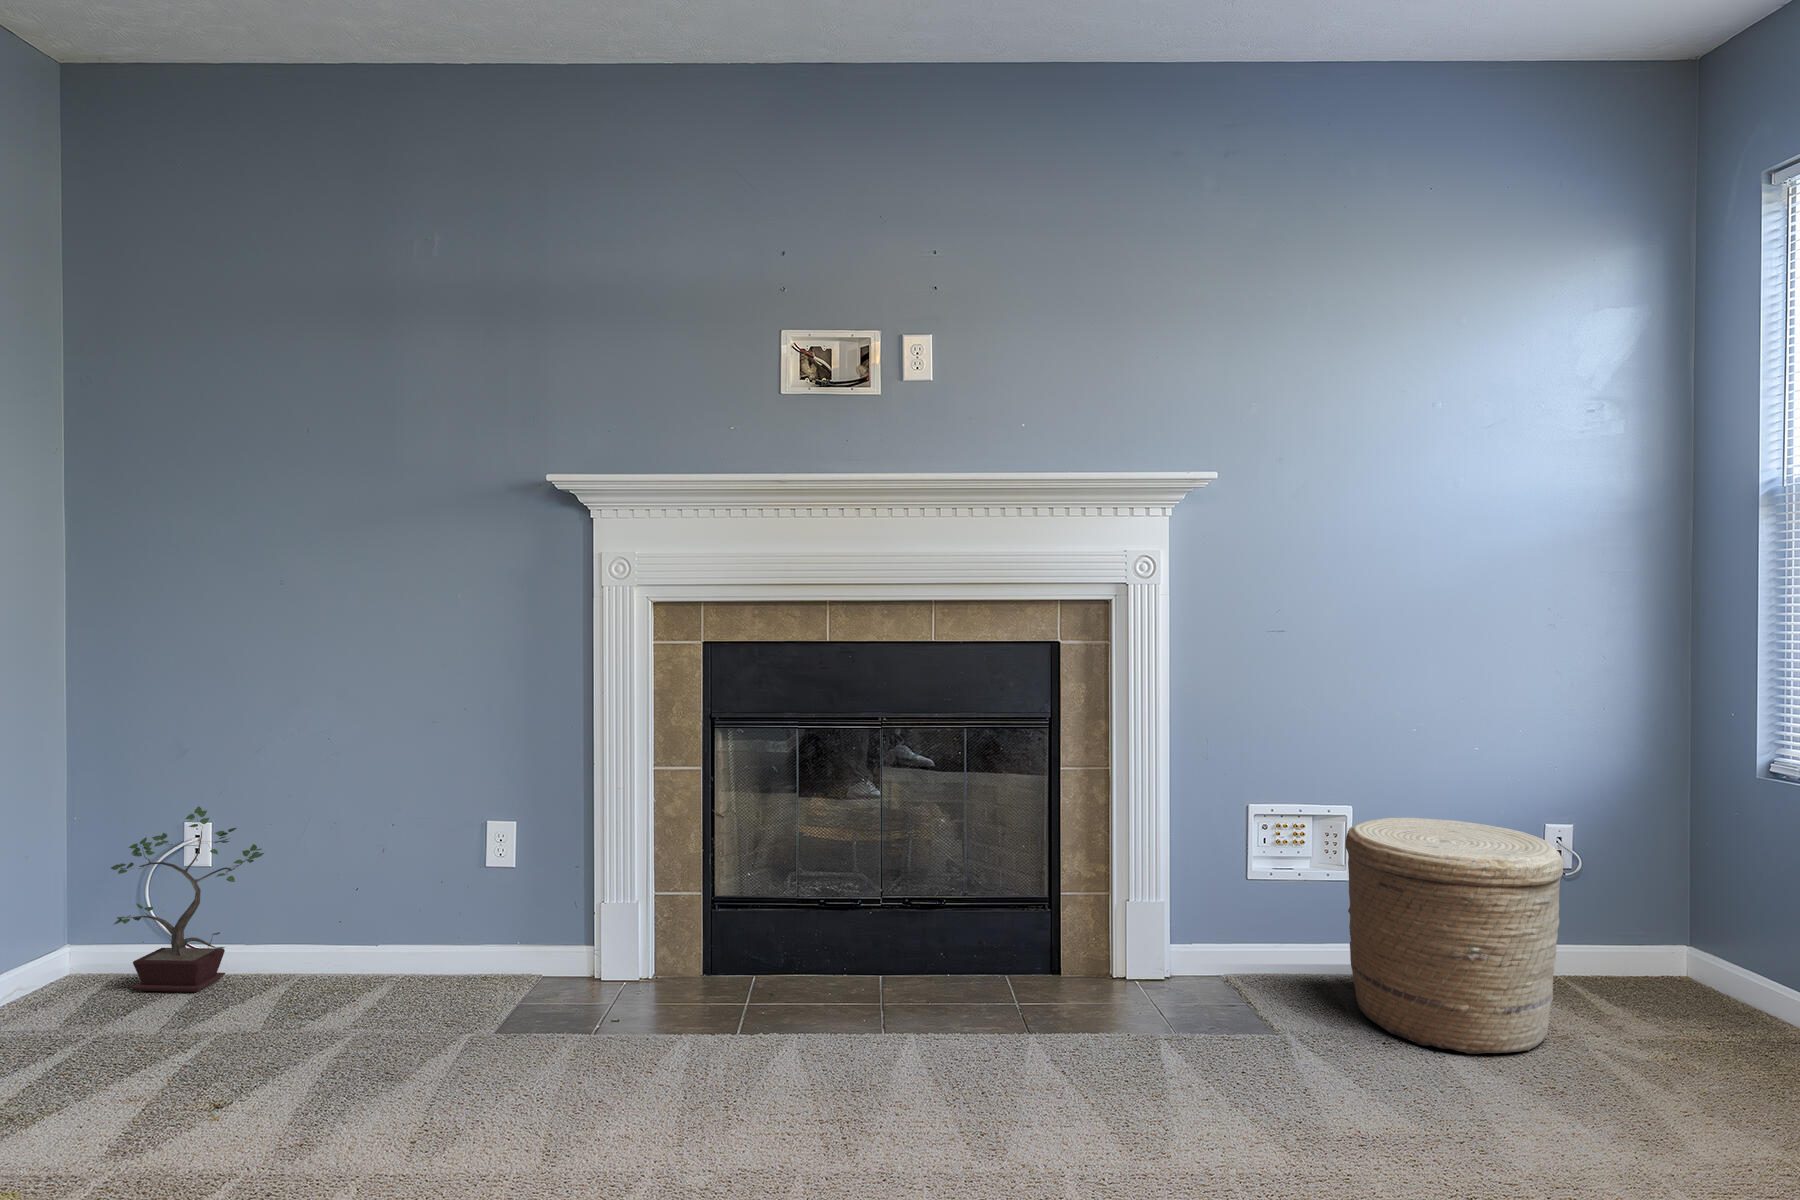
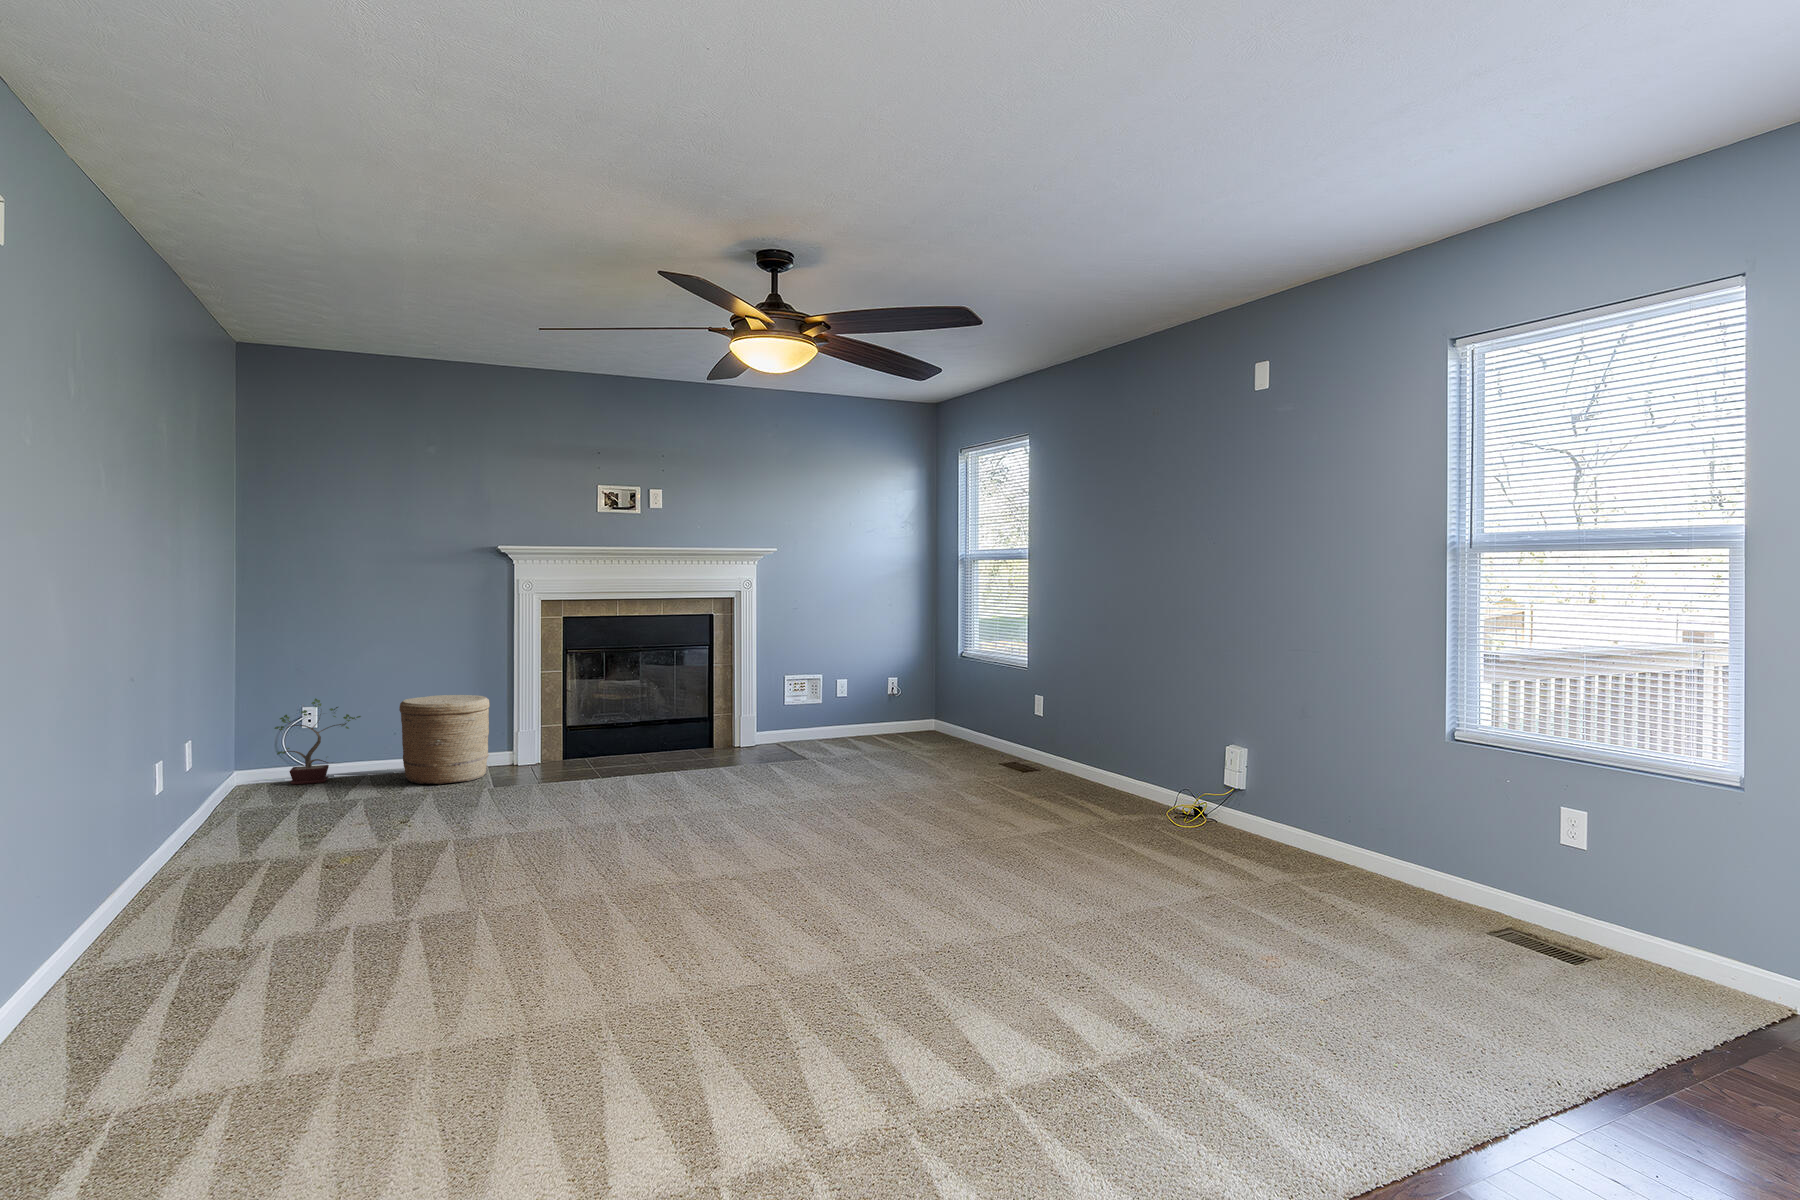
woven basket: present [1345,818,1563,1054] -> present [399,695,490,784]

